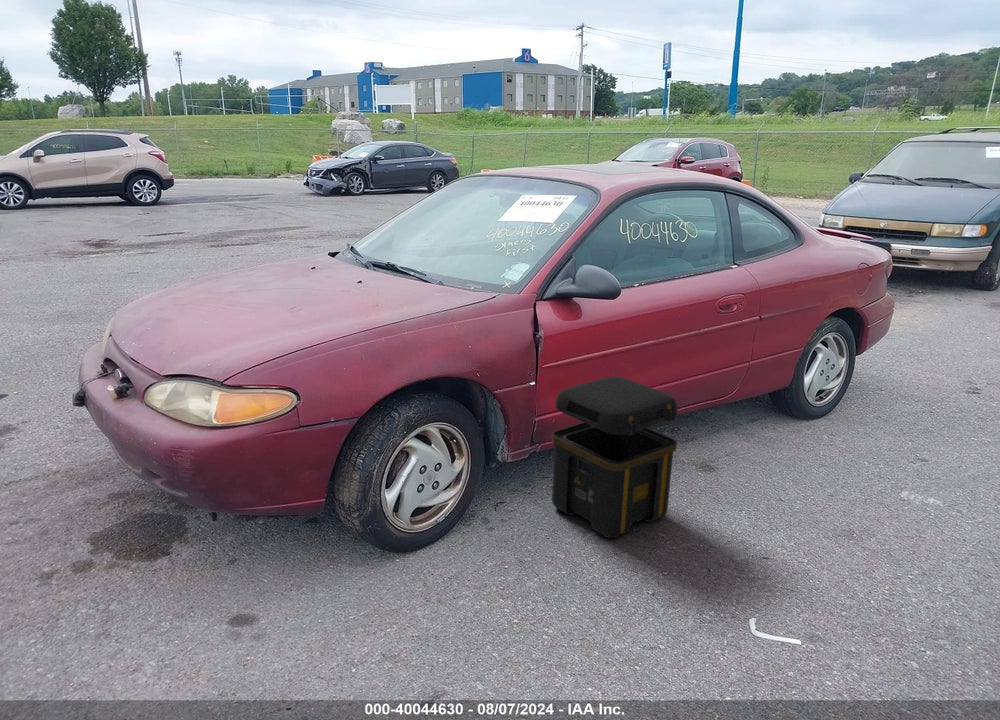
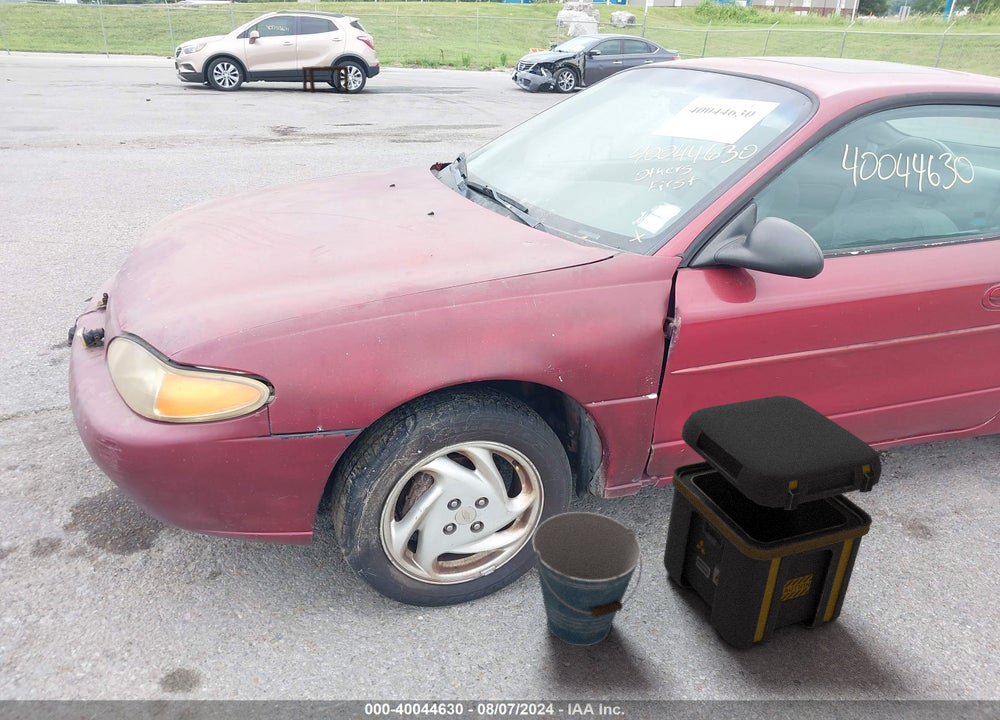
bench: none [95,179,146,206] -> present [302,66,348,93]
bucket: none [473,468,546,555] -> present [532,512,642,646]

